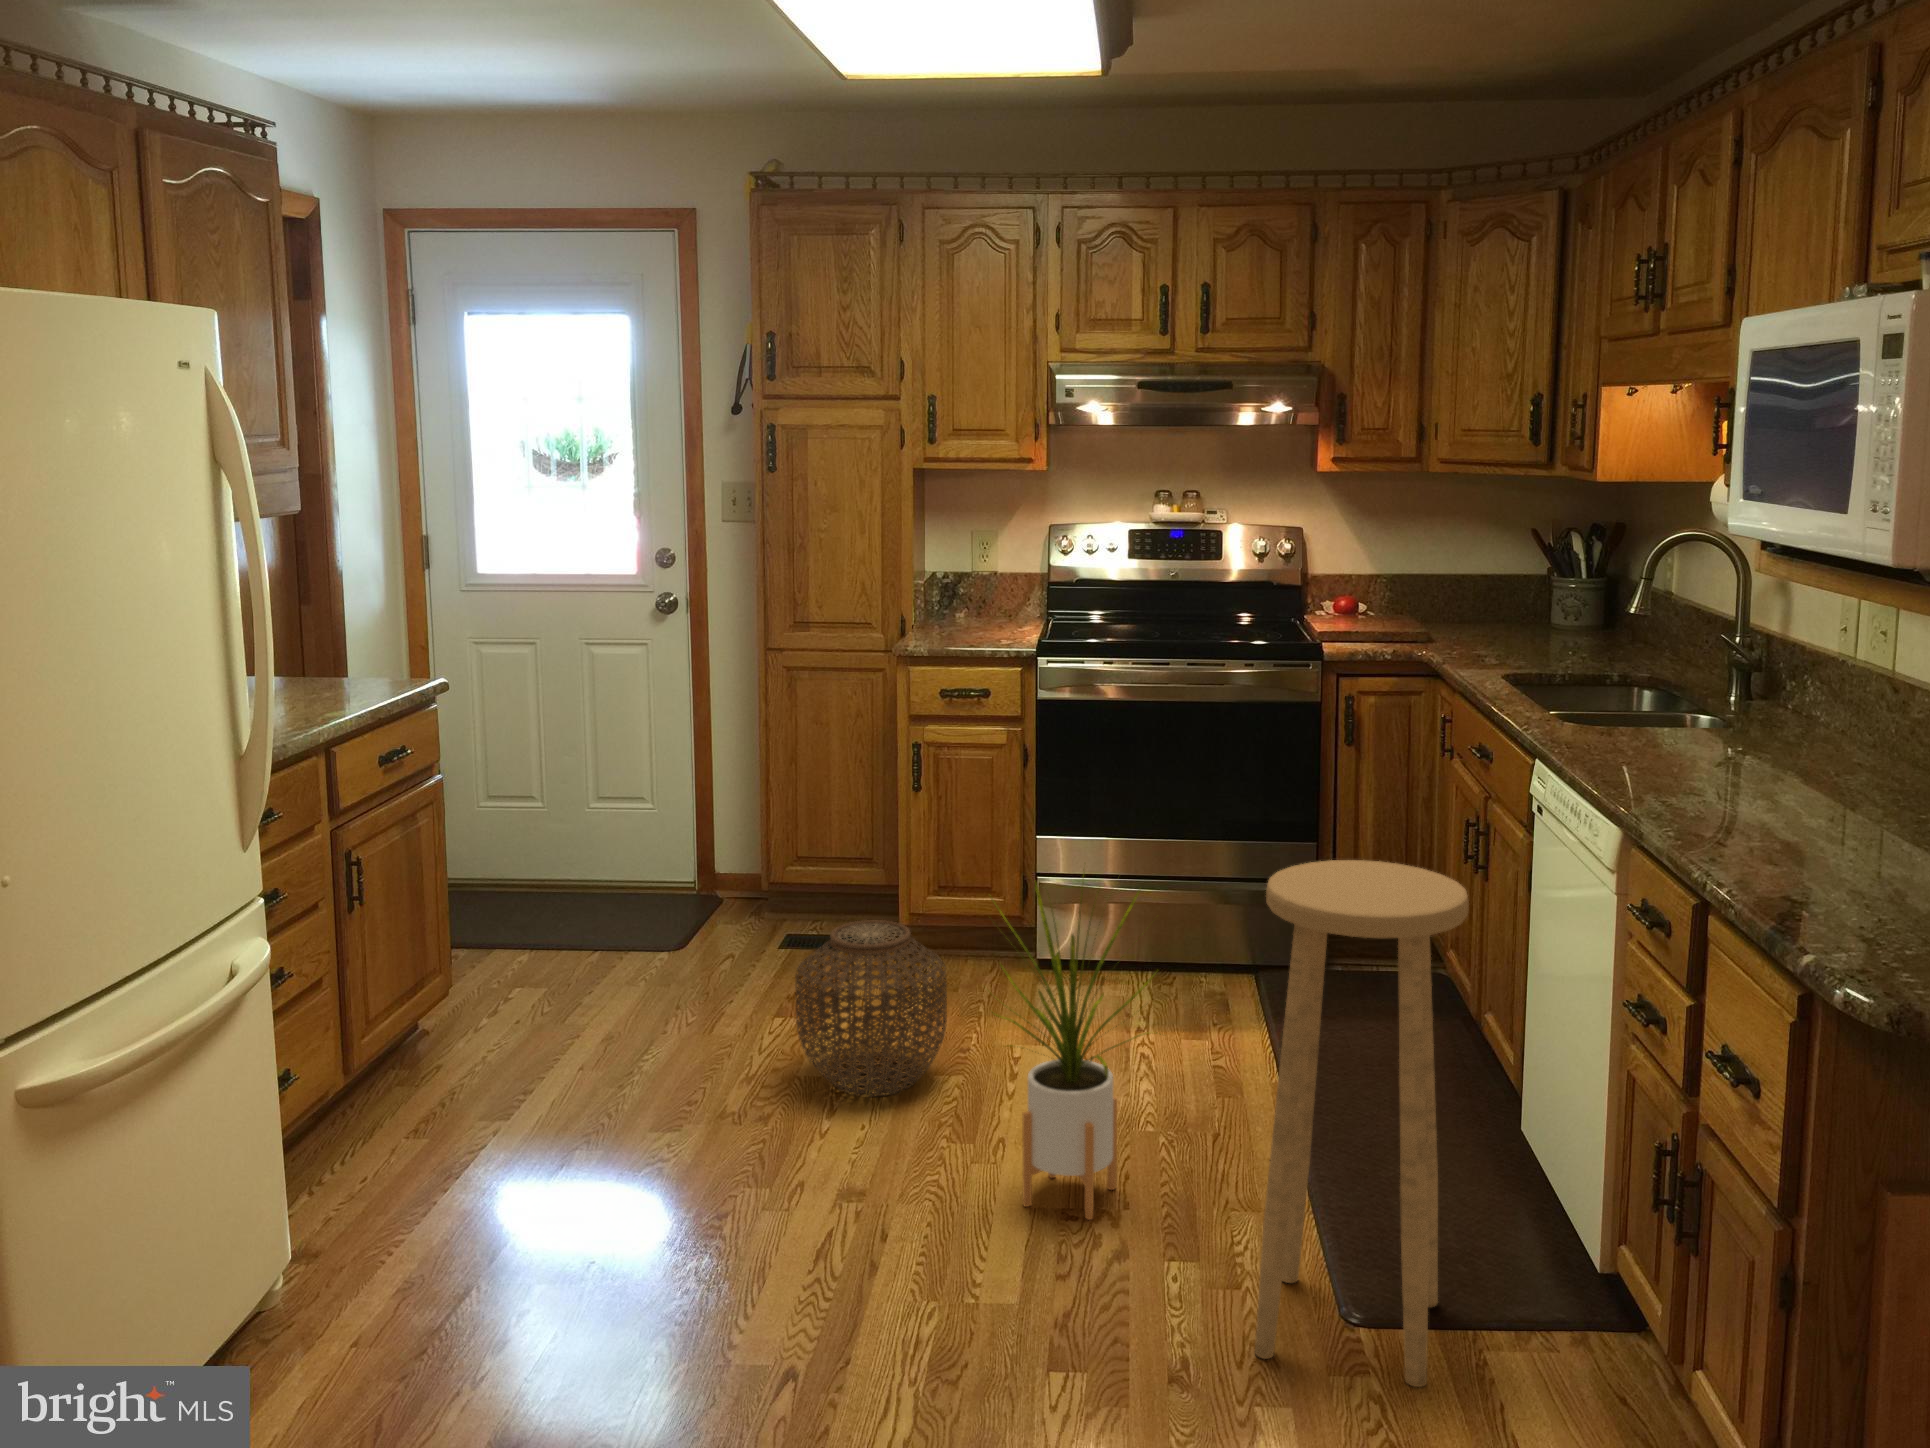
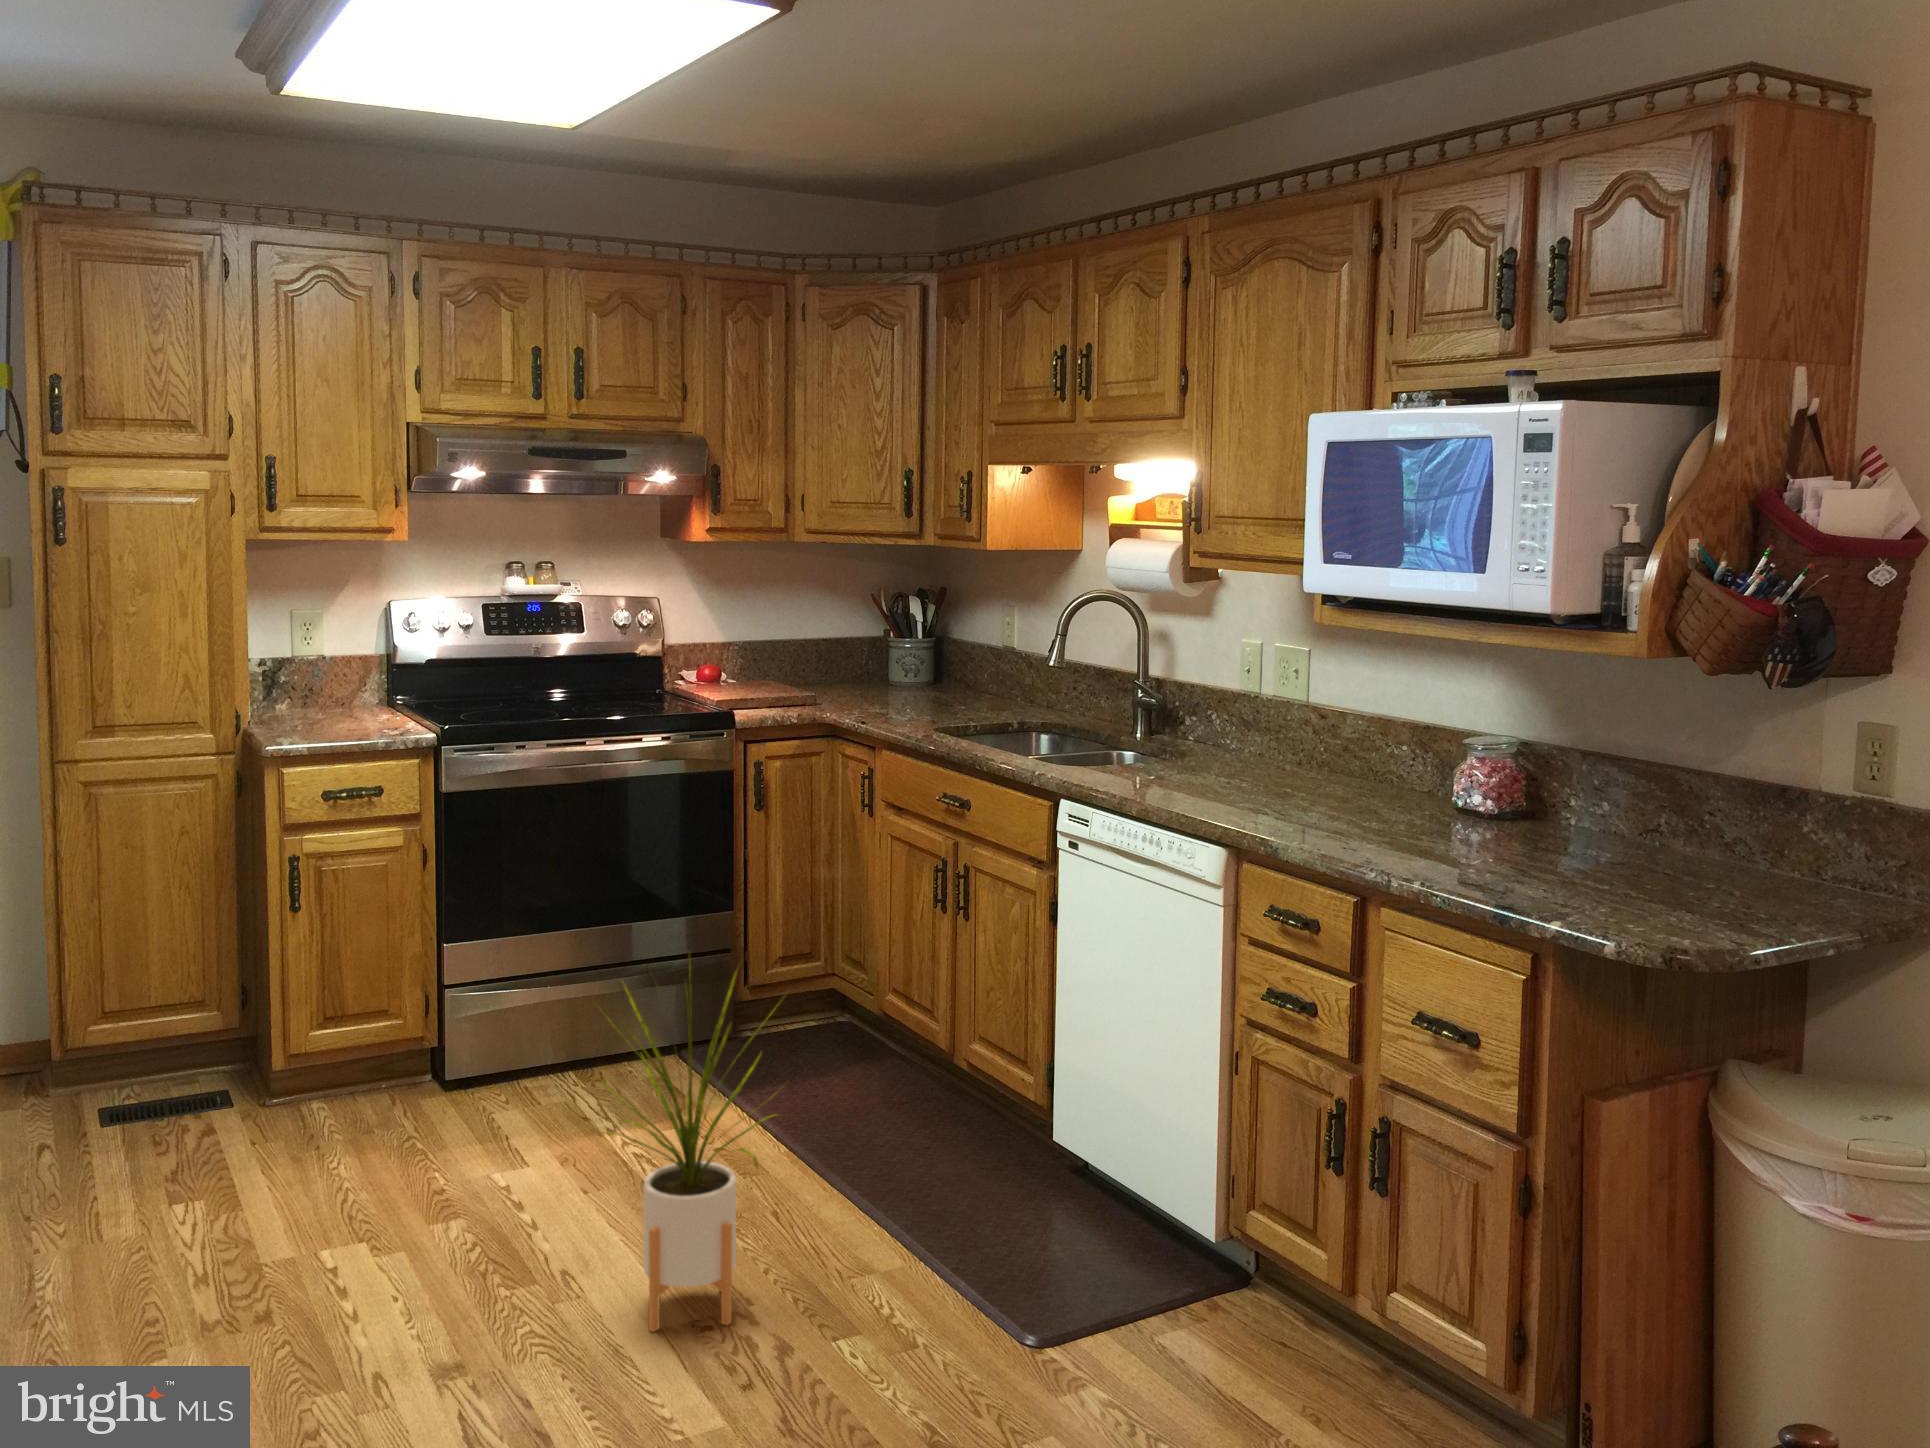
stool: present [1255,860,1469,1387] -> none [942,905,1138,1396]
woven basket: present [796,920,947,1096] -> none [265,1061,456,1272]

